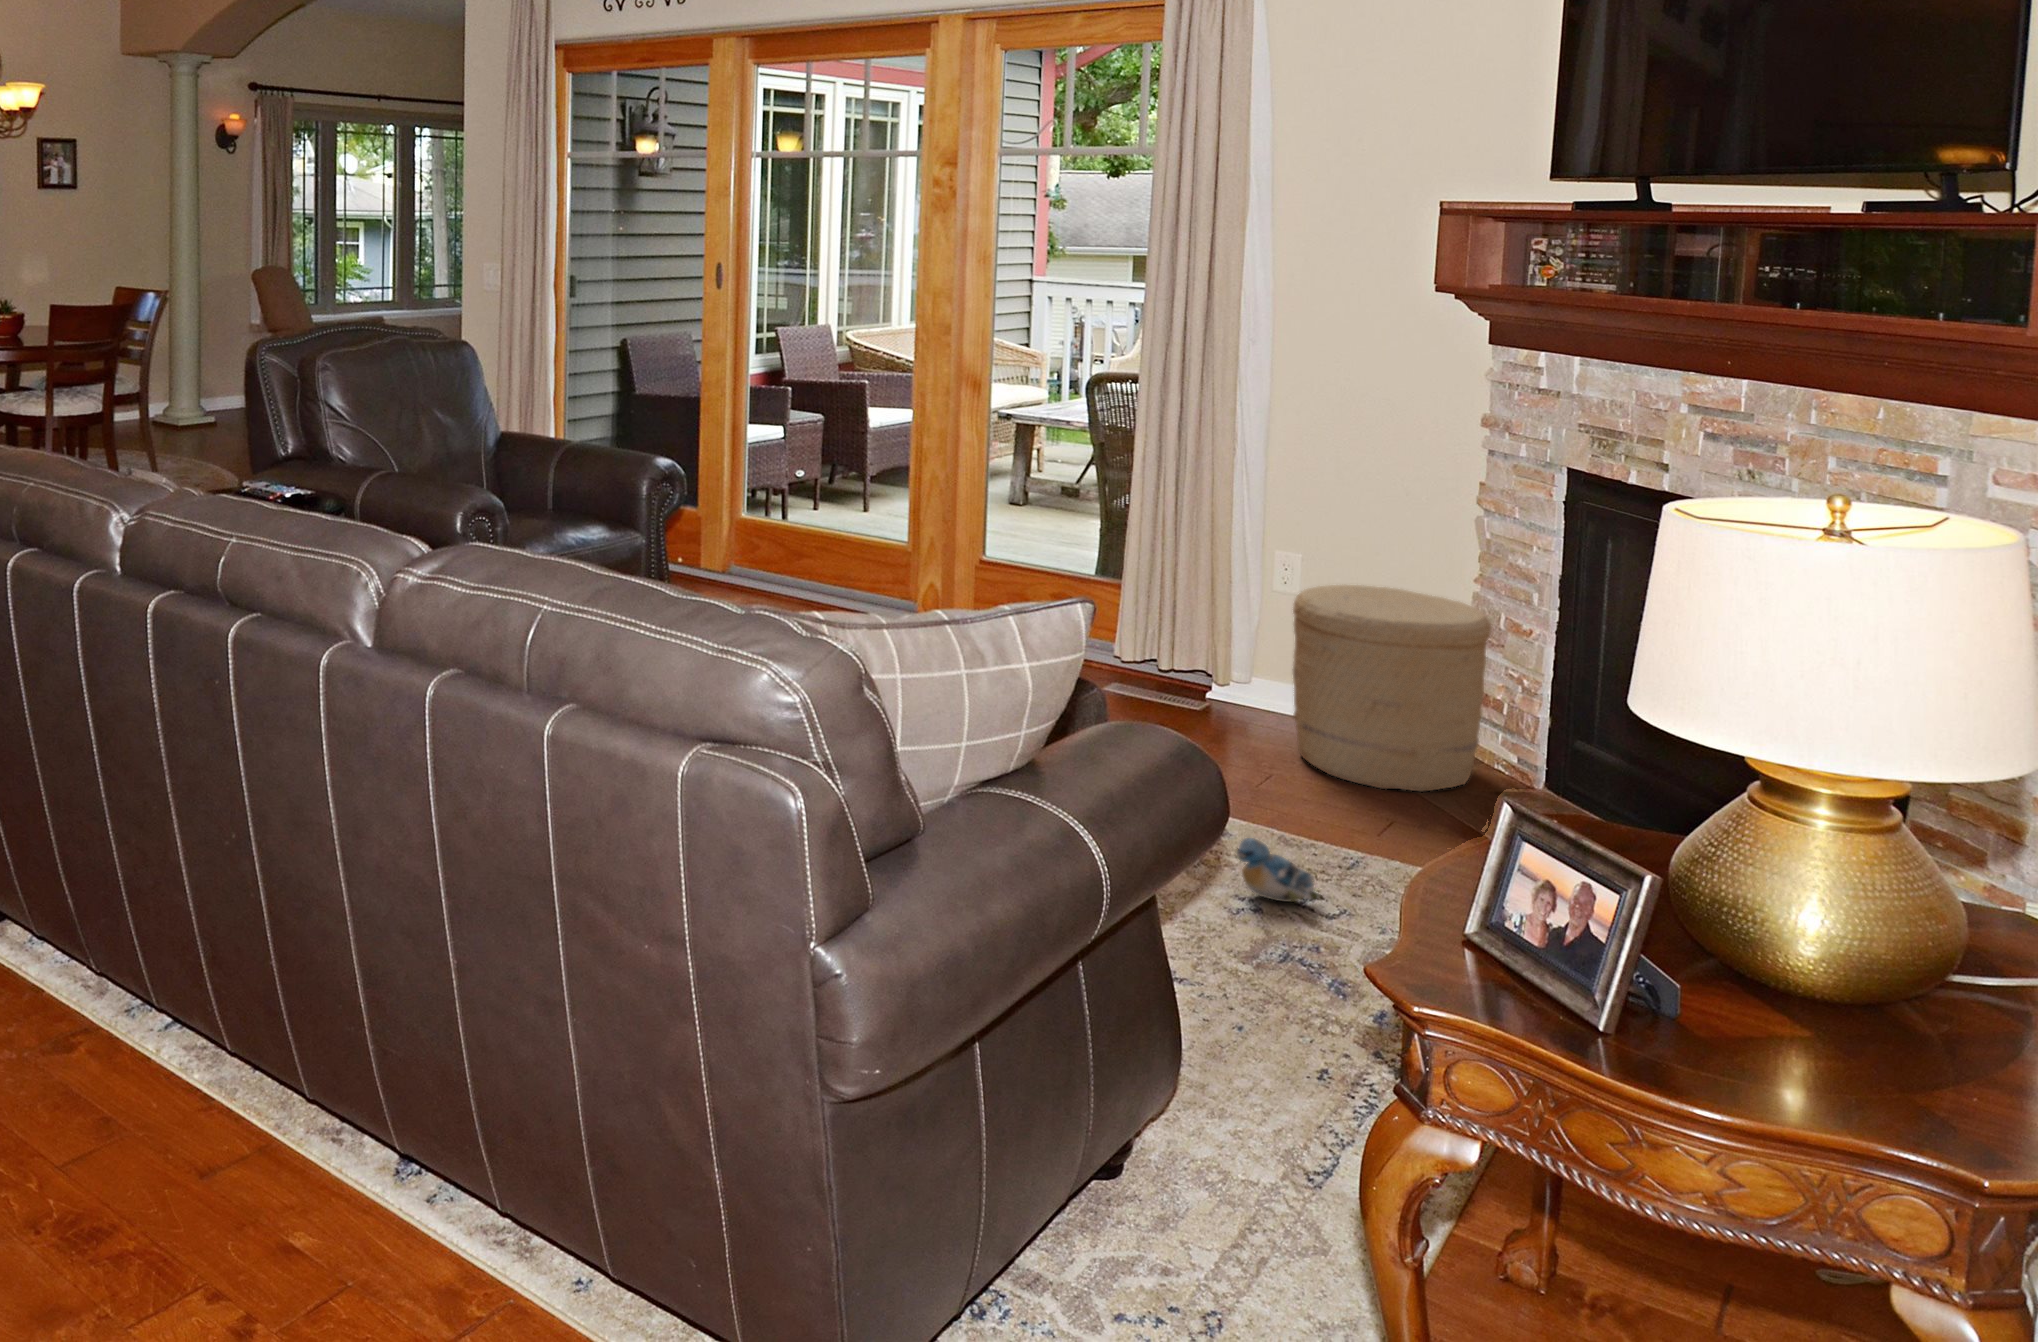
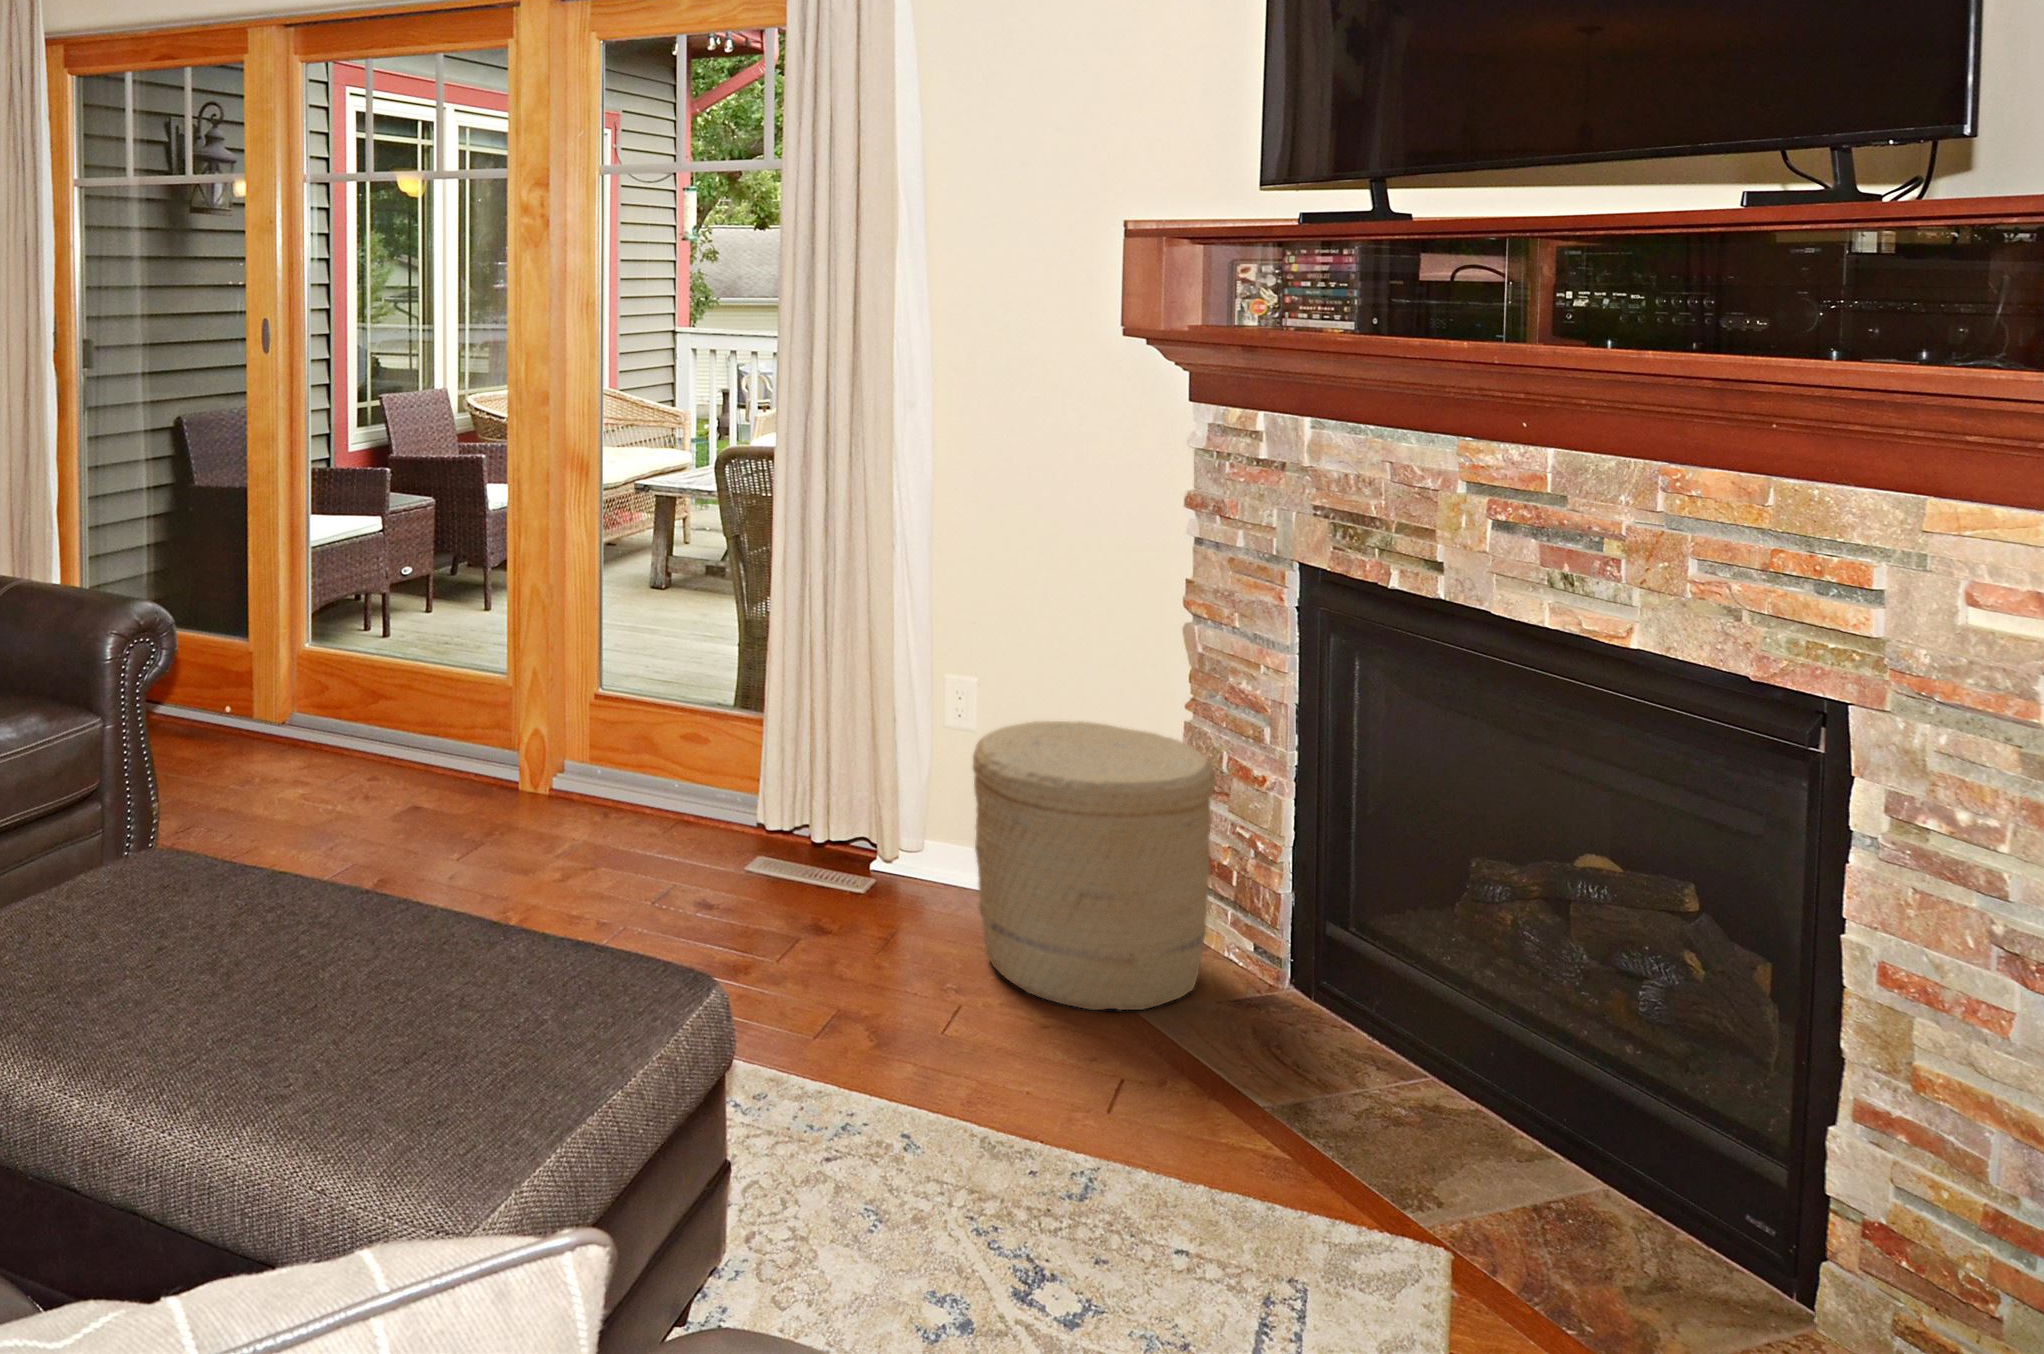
plush toy: present [1236,838,1322,902] -> none [910,1176,1038,1277]

